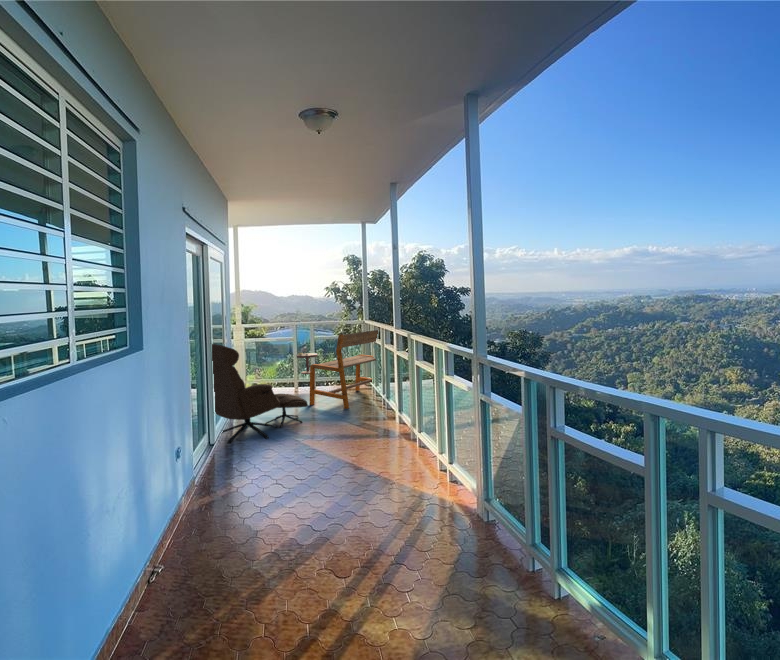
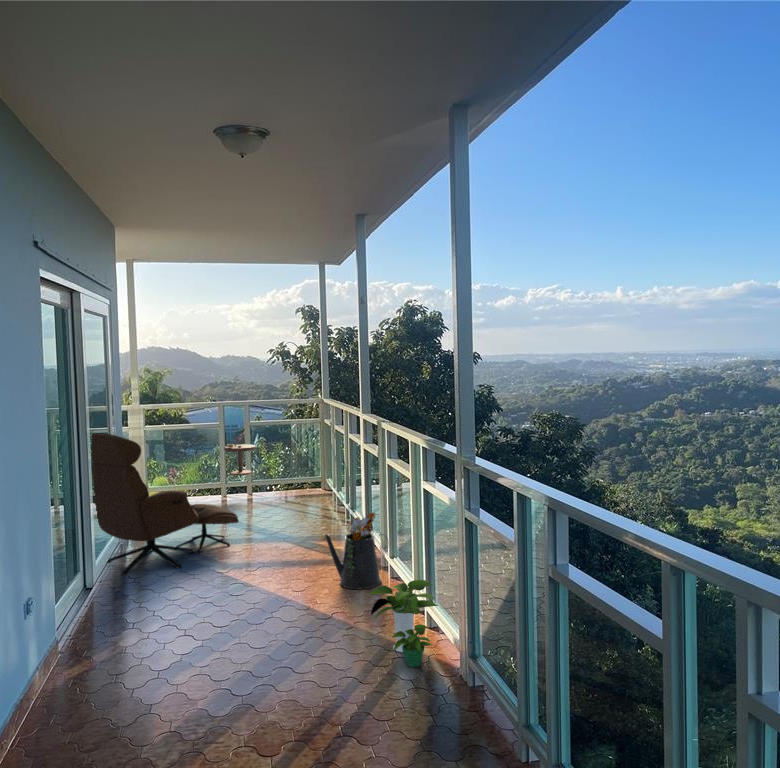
bench: present [310,330,378,409] -> none [242,410,356,527]
watering can: none [371,397,417,454] -> present [326,513,385,589]
potted plant: none [407,447,460,512] -> present [369,580,438,667]

